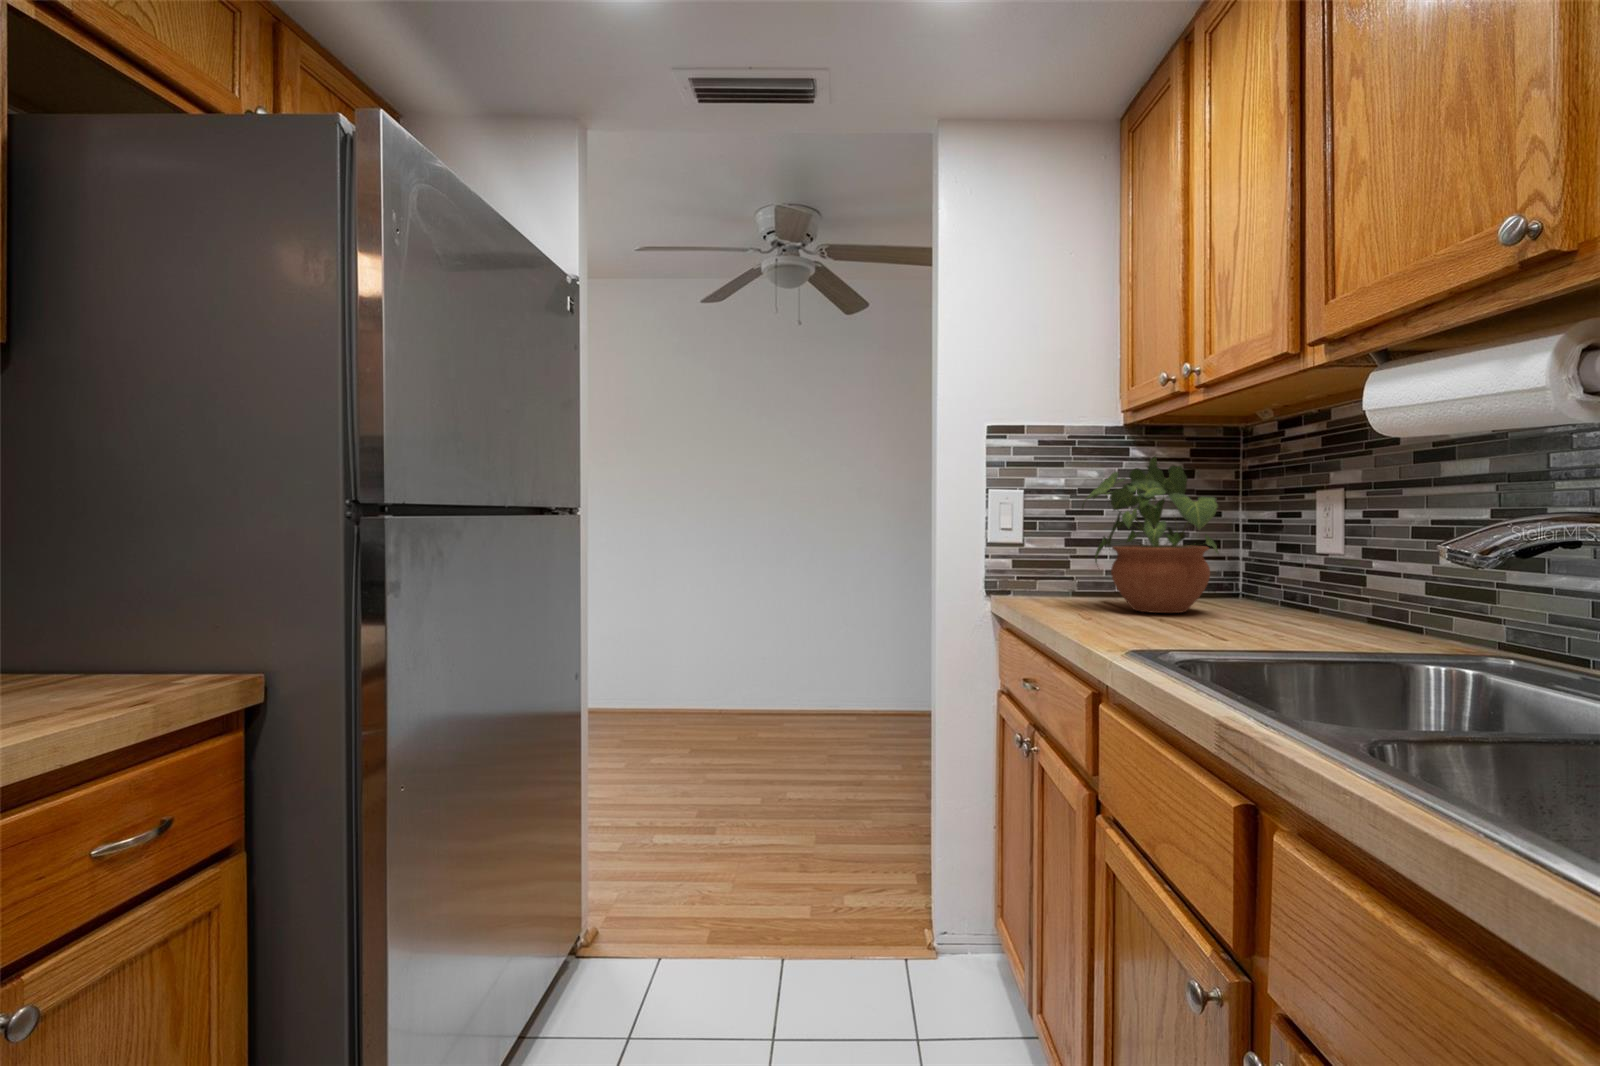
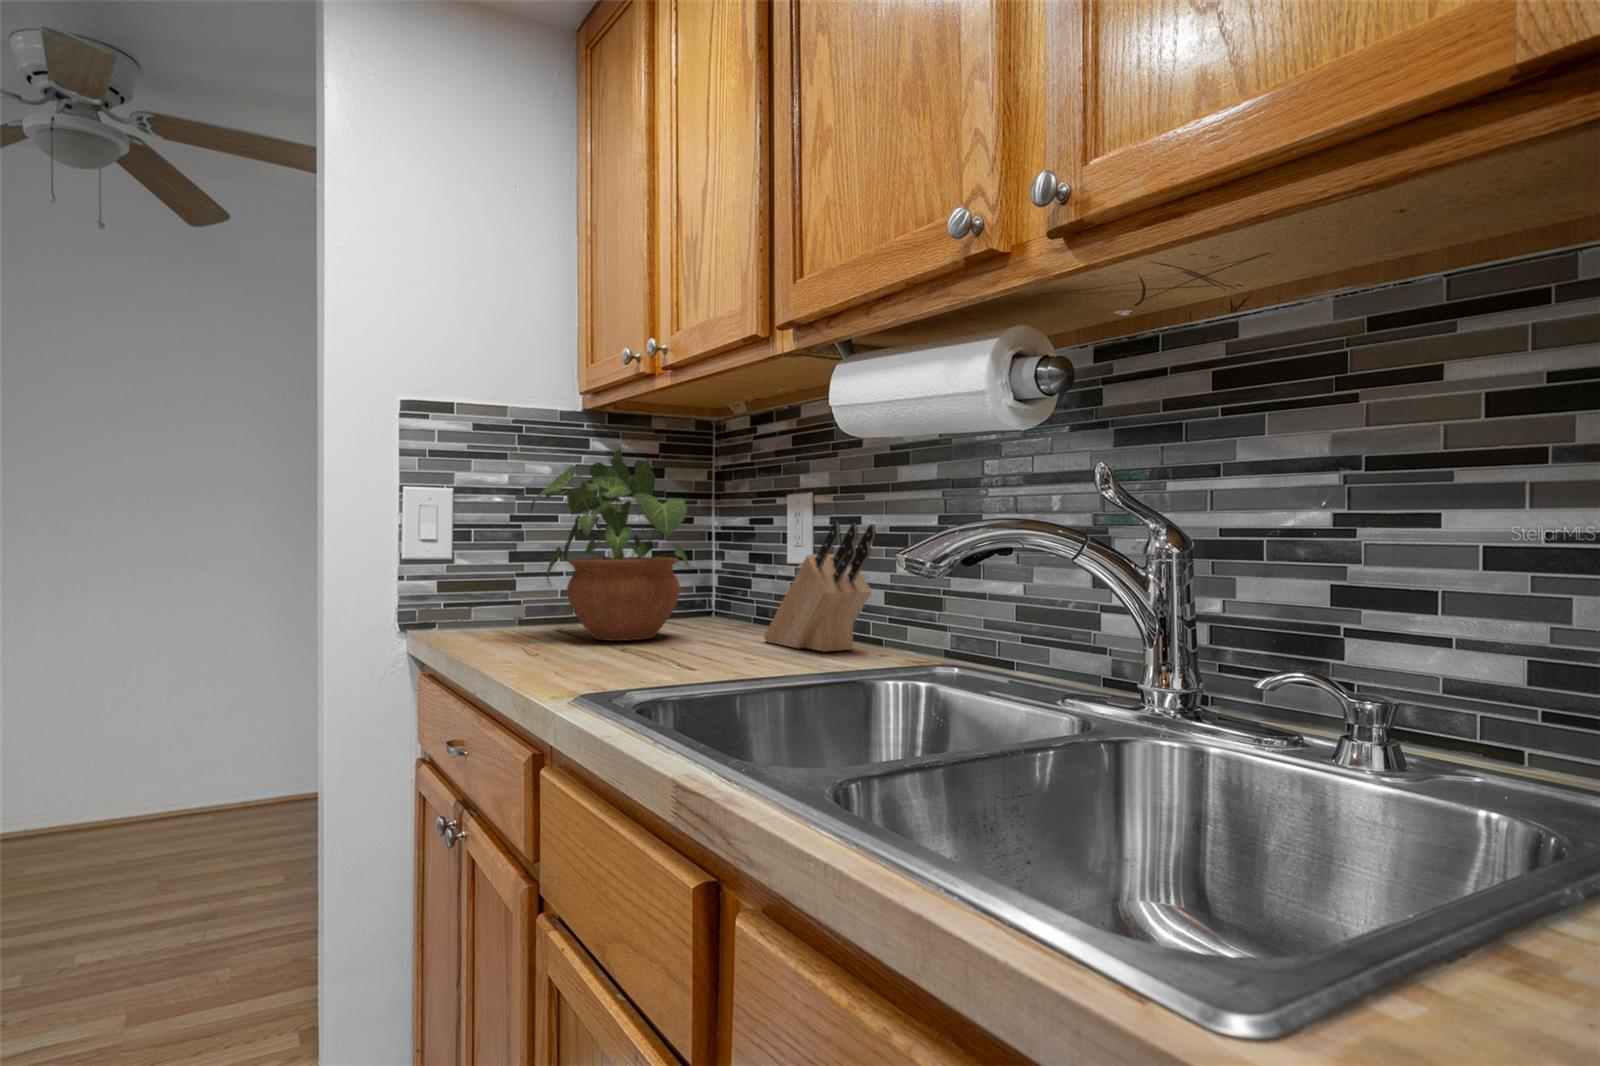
knife block: none [1293,517,1417,634] -> present [764,522,876,652]

